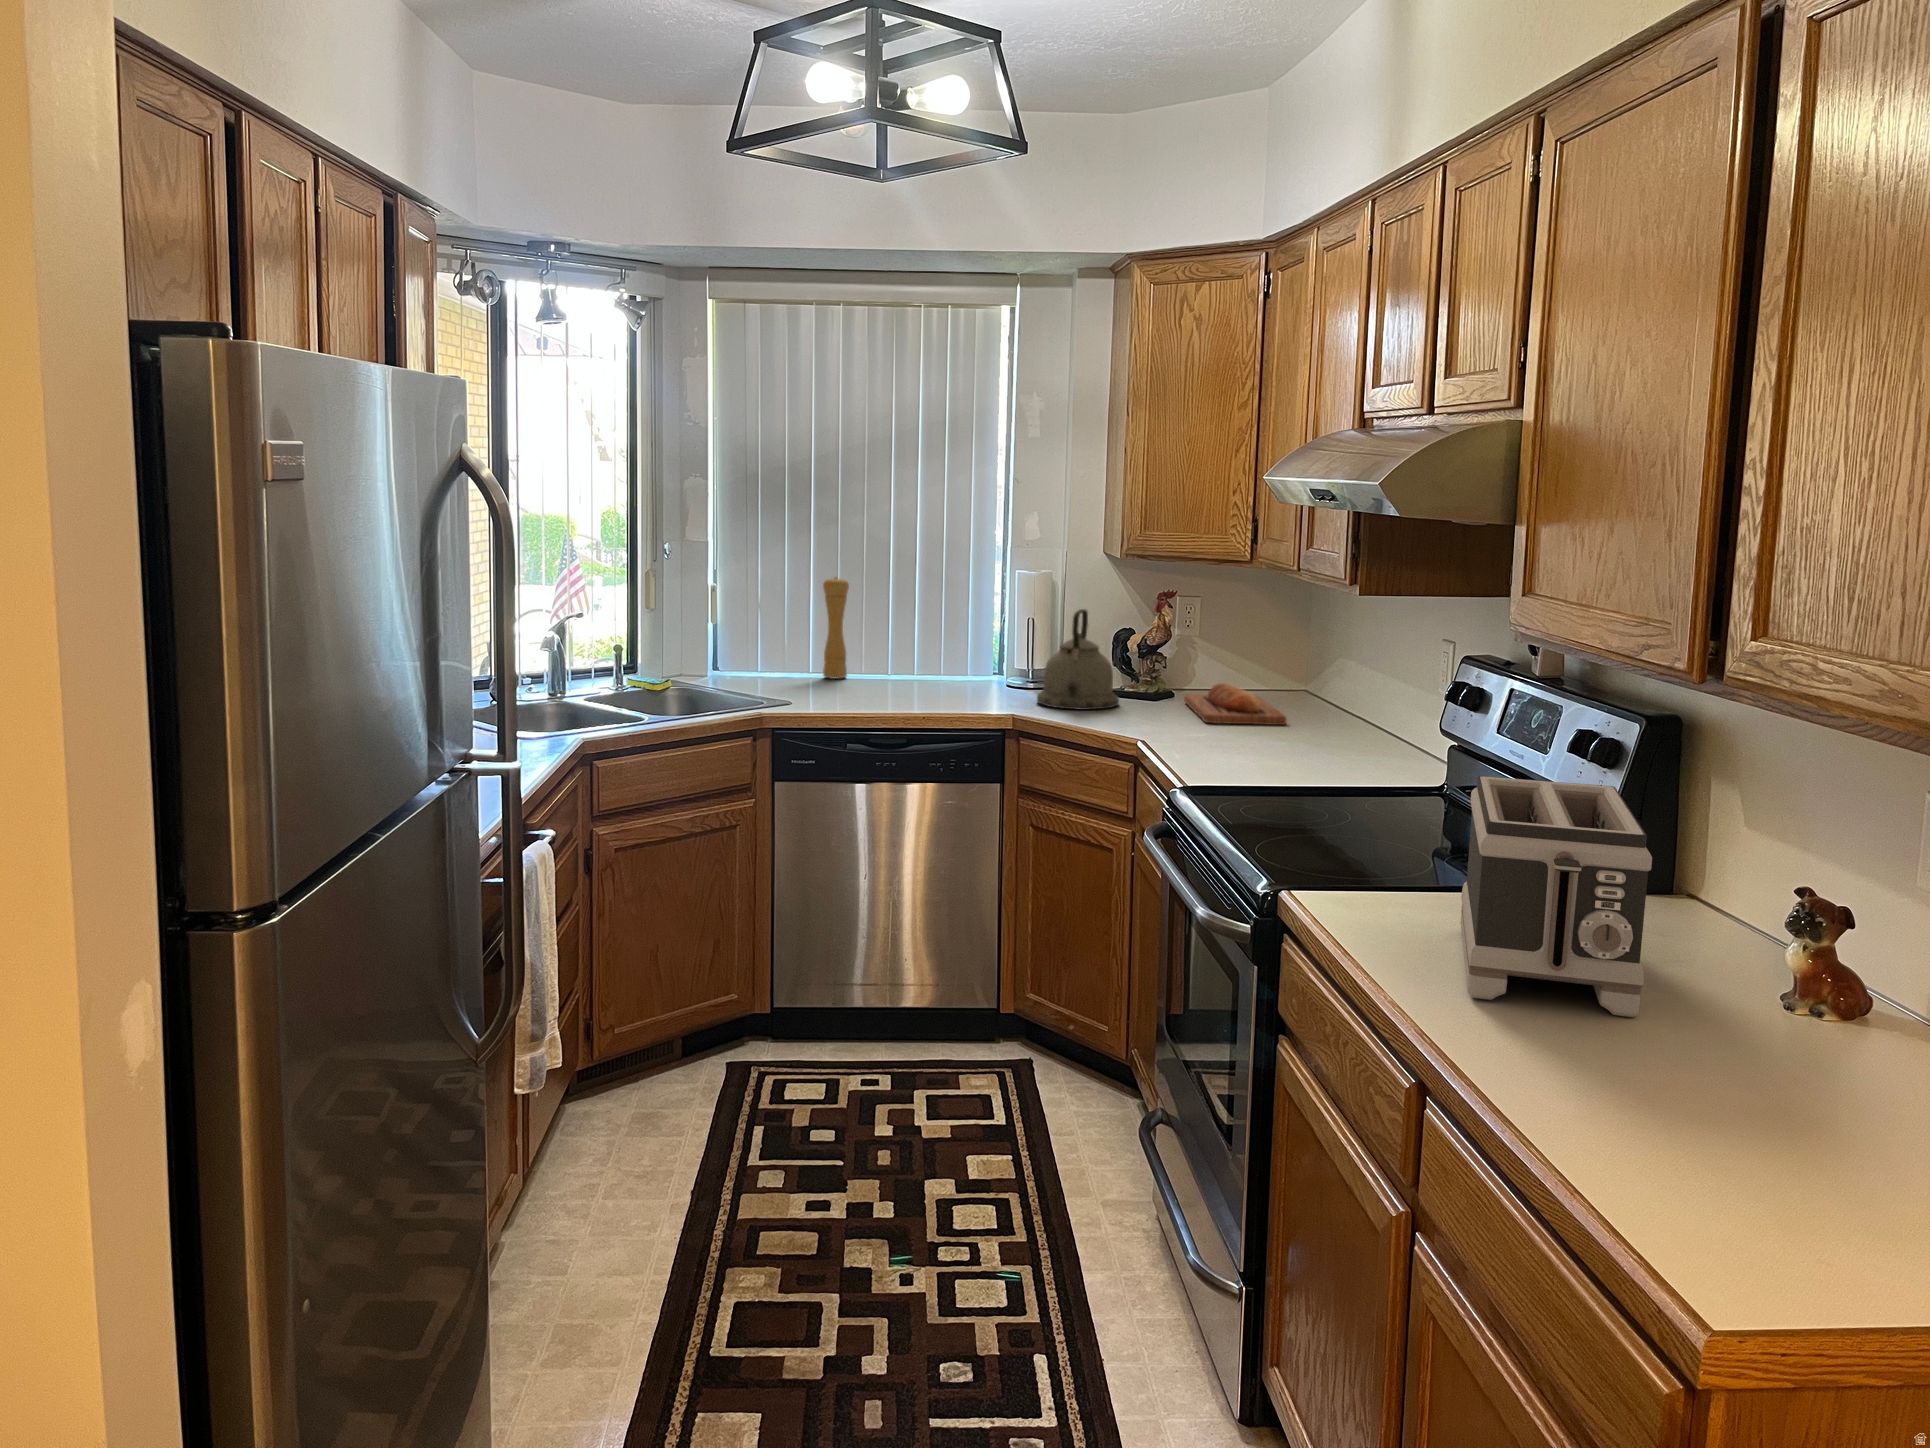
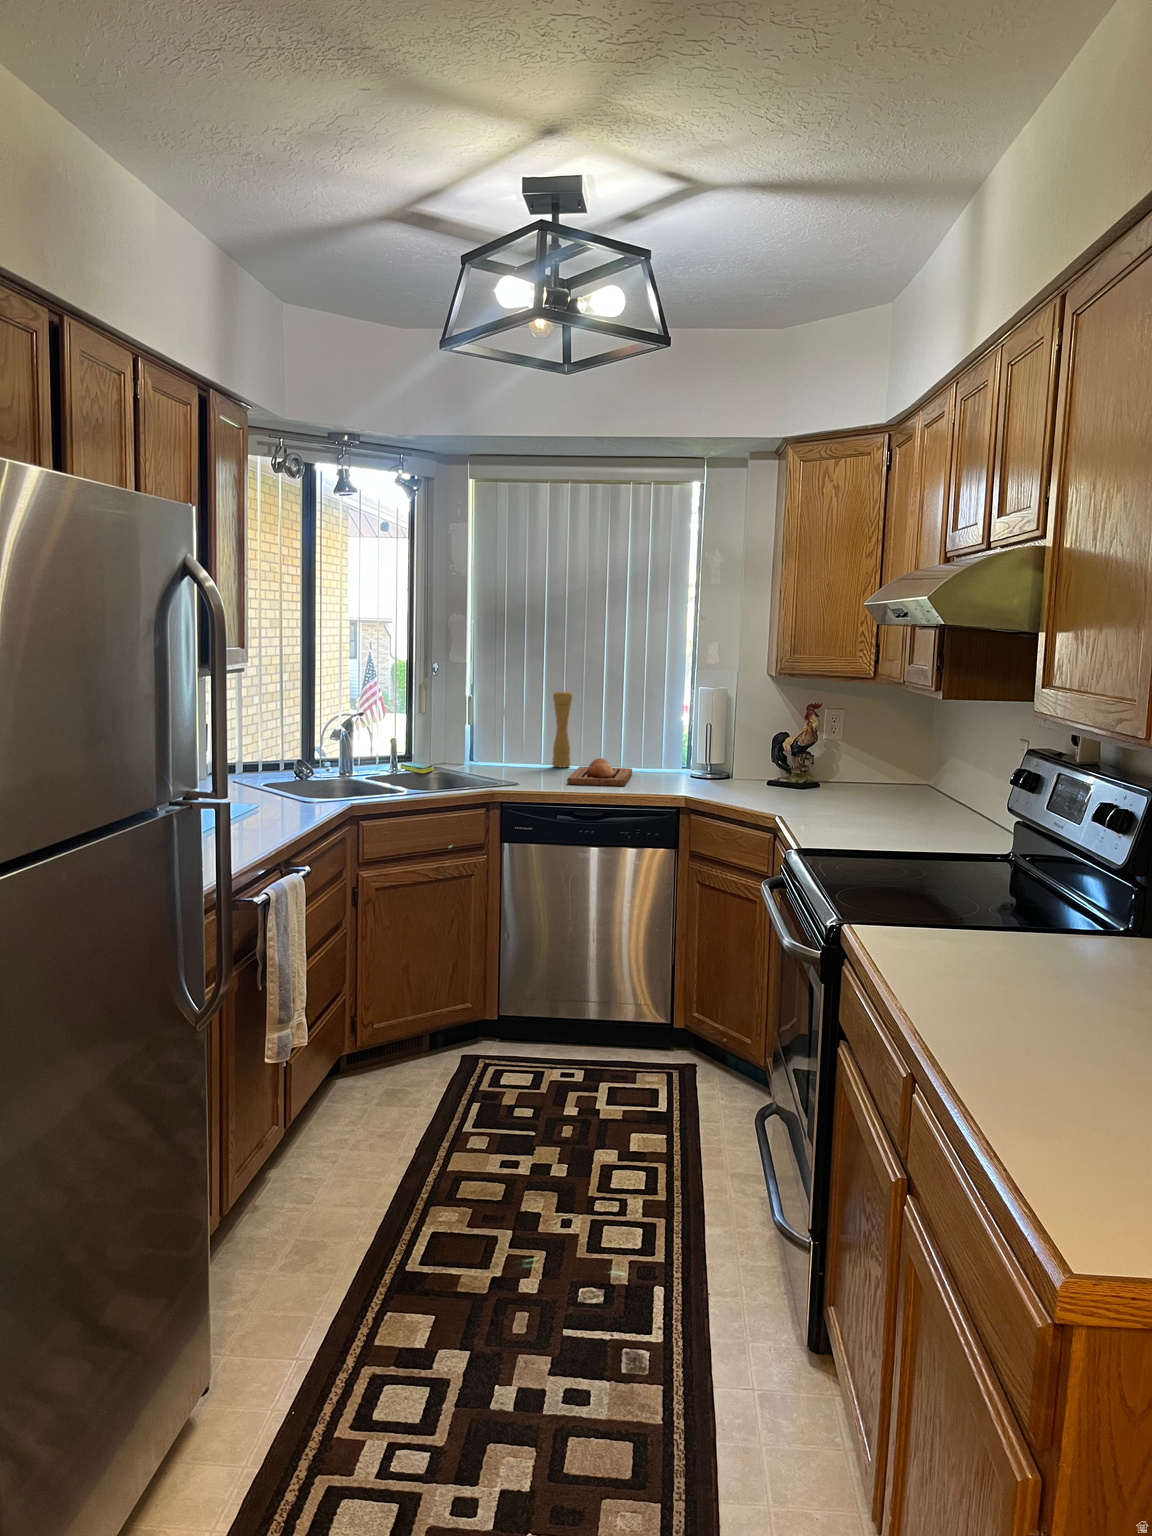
kettle: present [1037,609,1119,710] -> none [708,714,772,791]
bread loaf: present [1184,683,1286,725] -> present [567,758,632,786]
toaster: present [1460,776,1652,1017] -> none [961,825,1112,1020]

